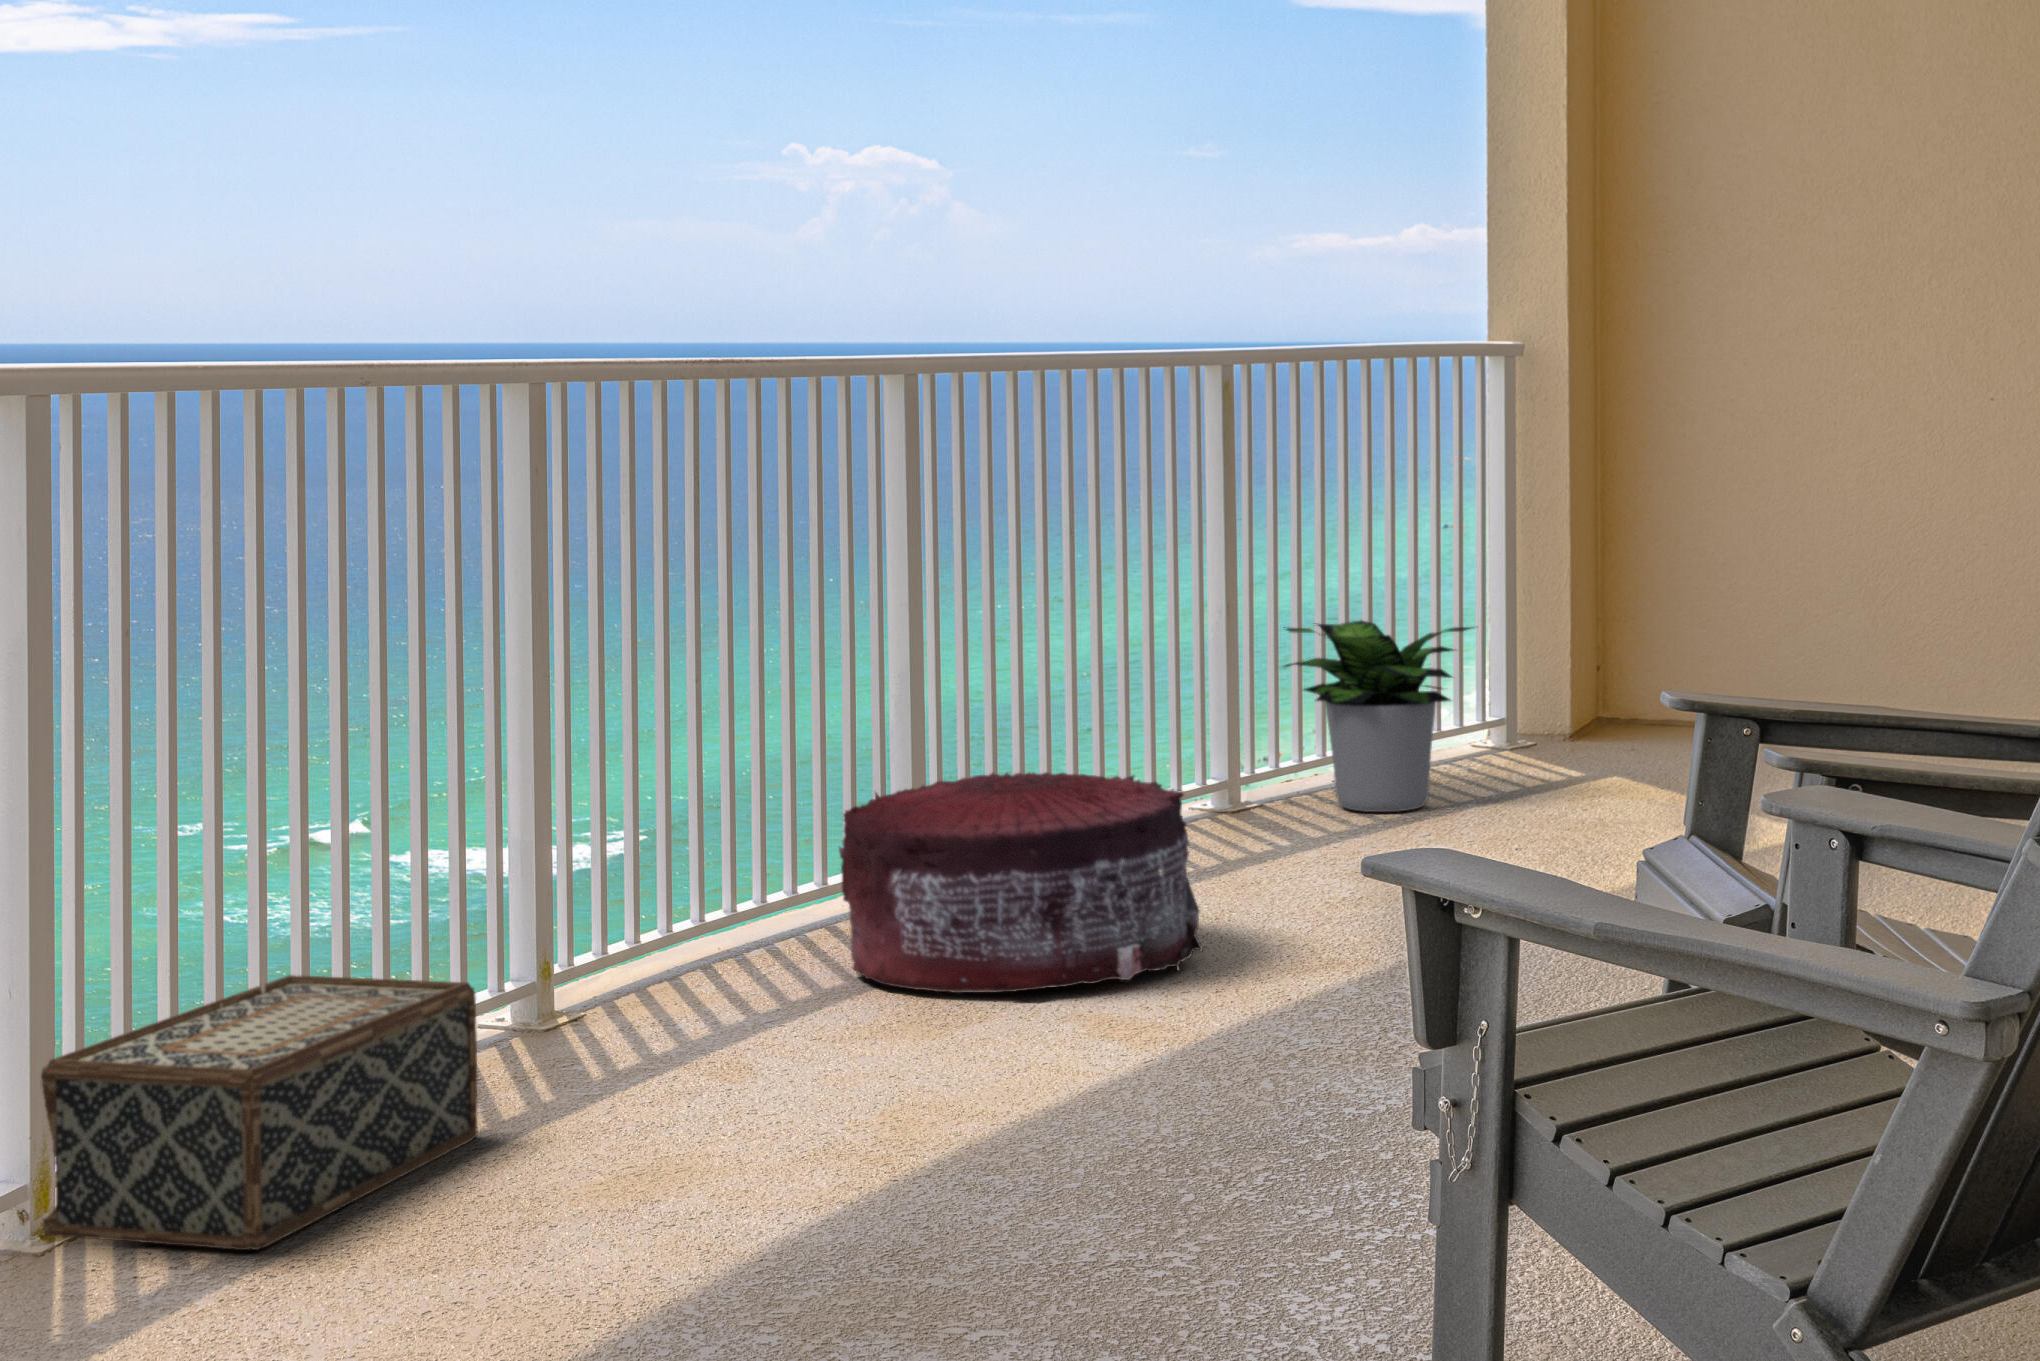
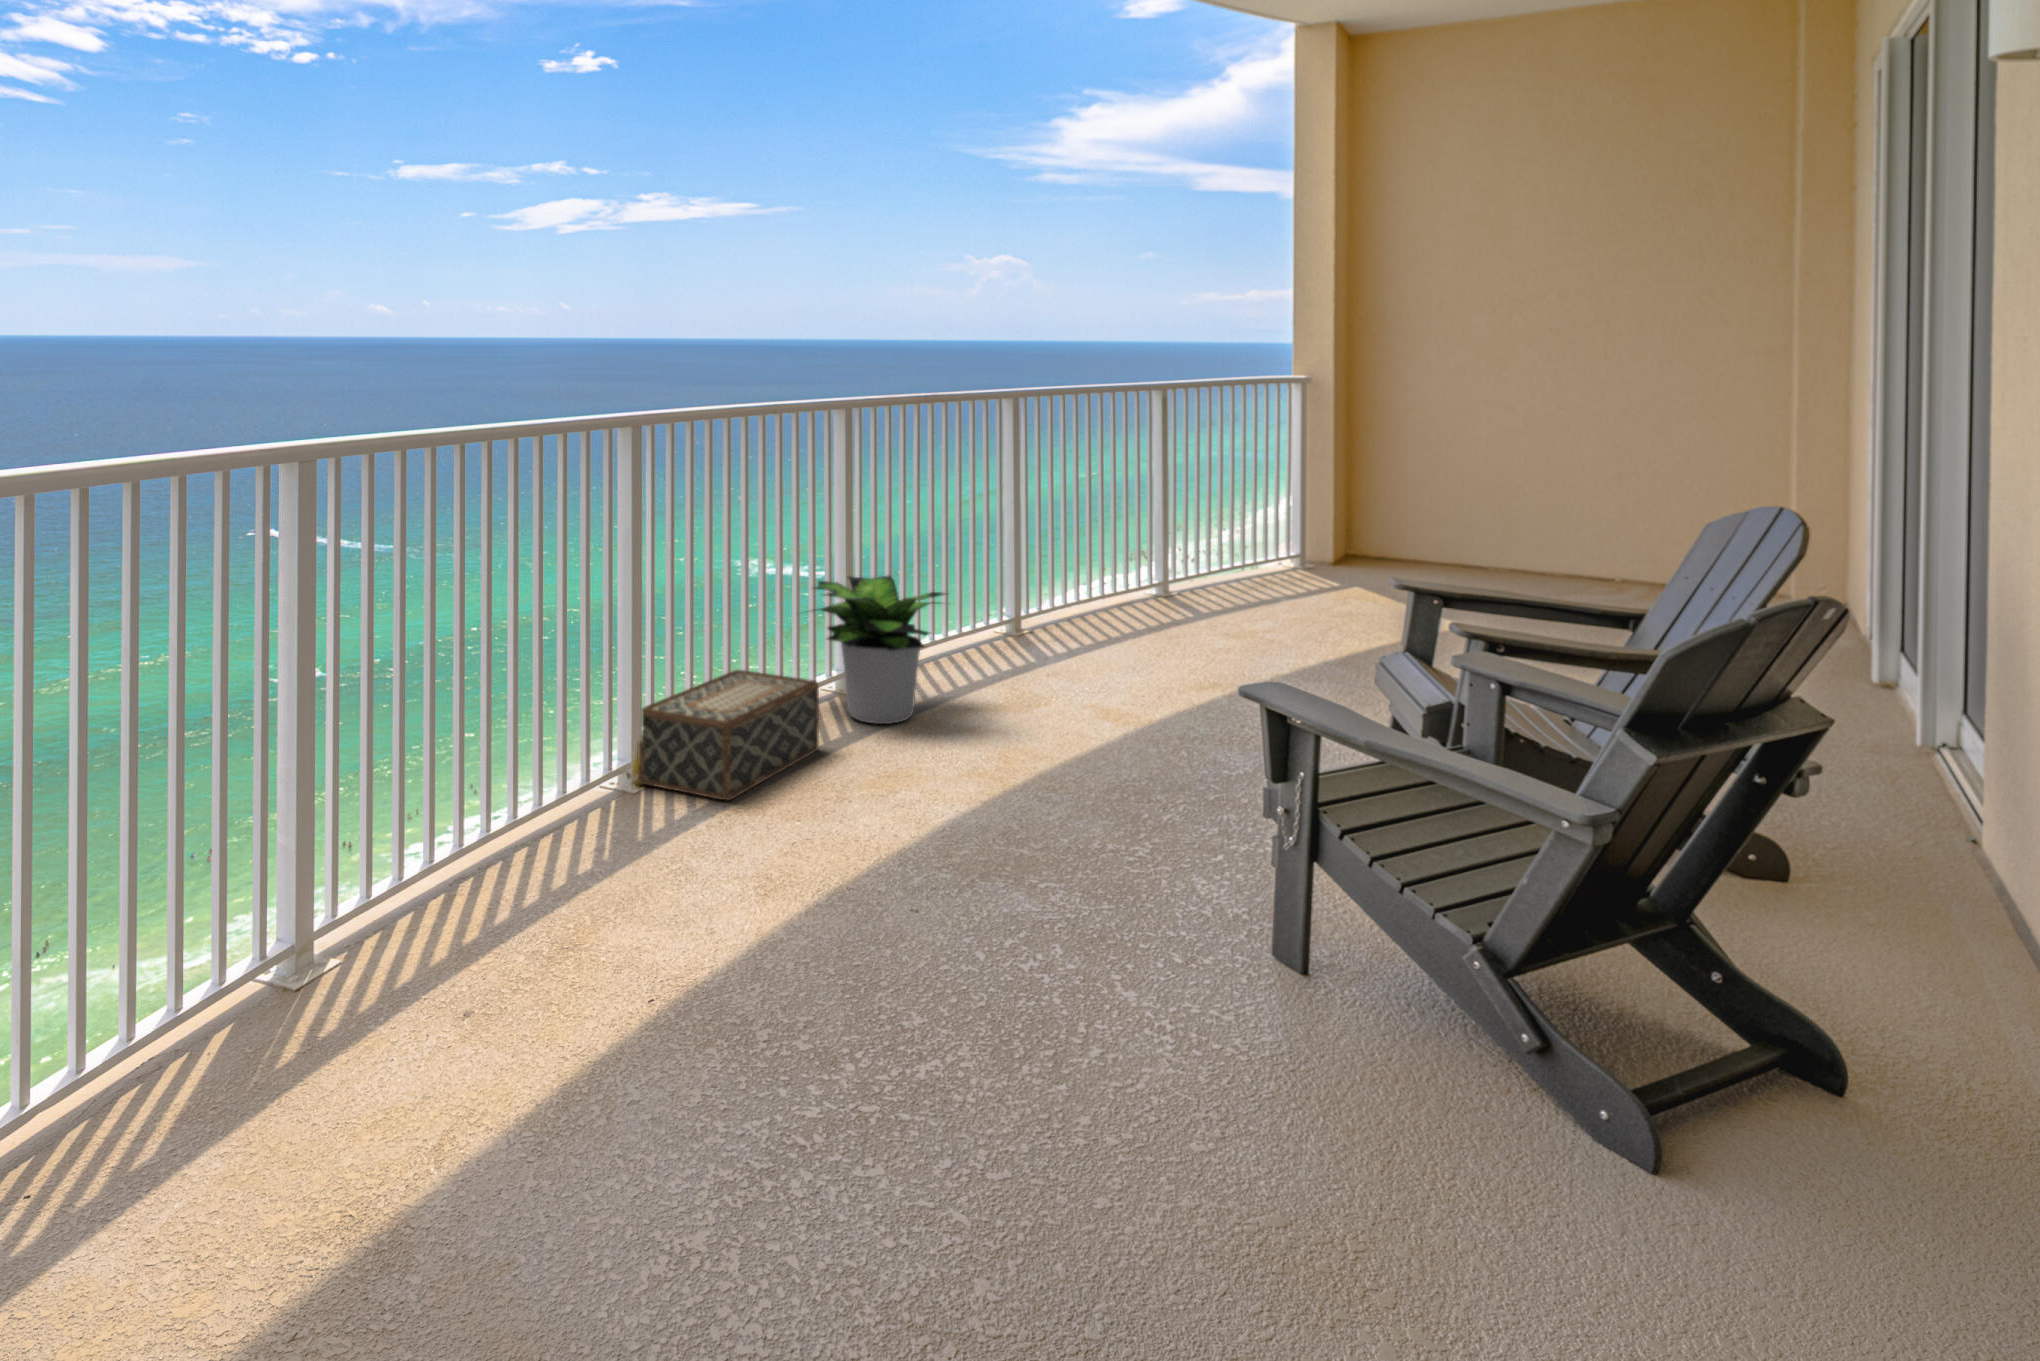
potted plant: present [1283,620,1473,812] -> present [813,575,945,724]
pouf: present [838,772,1202,993] -> none [978,581,1155,693]

